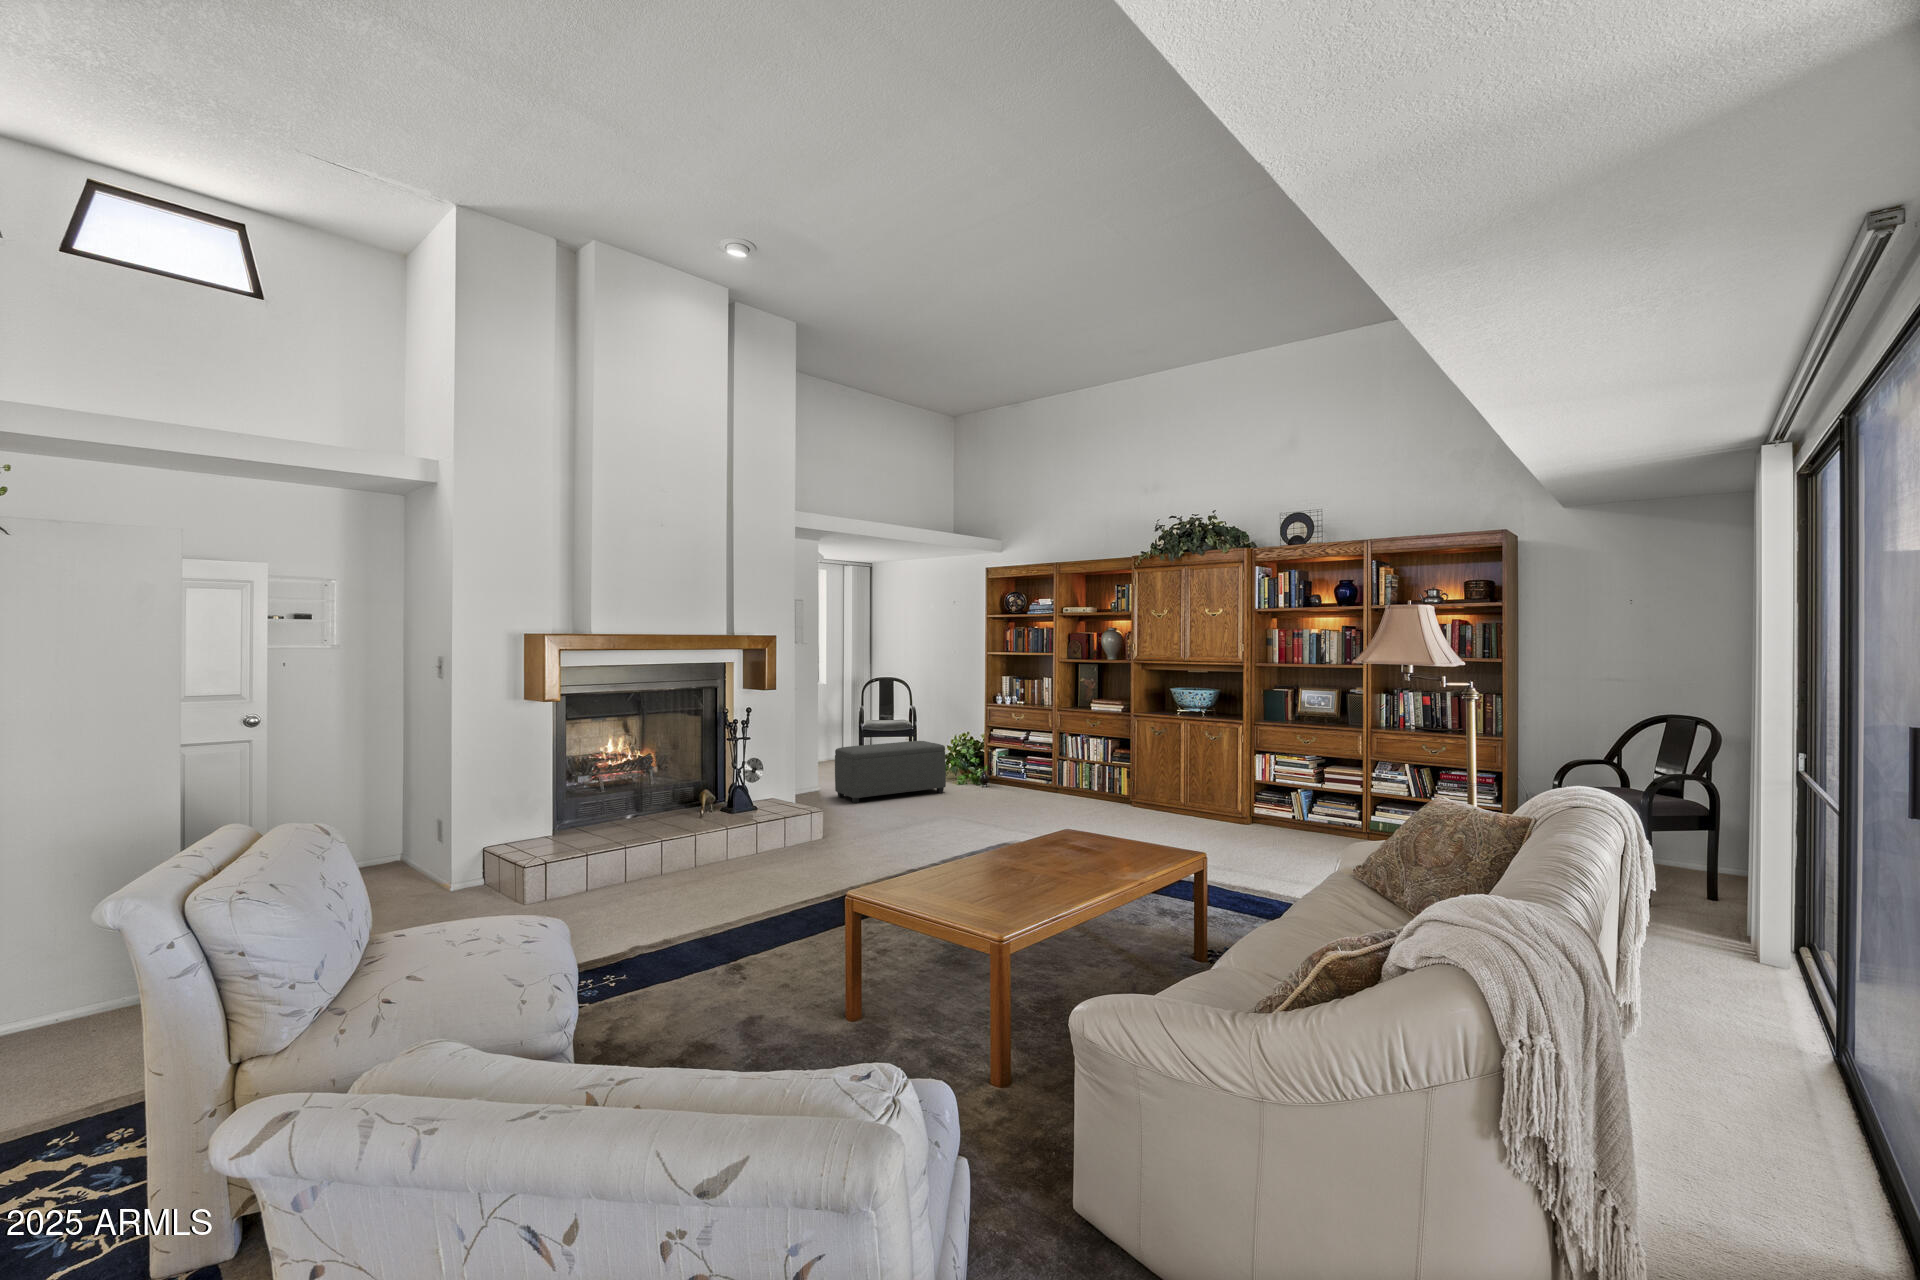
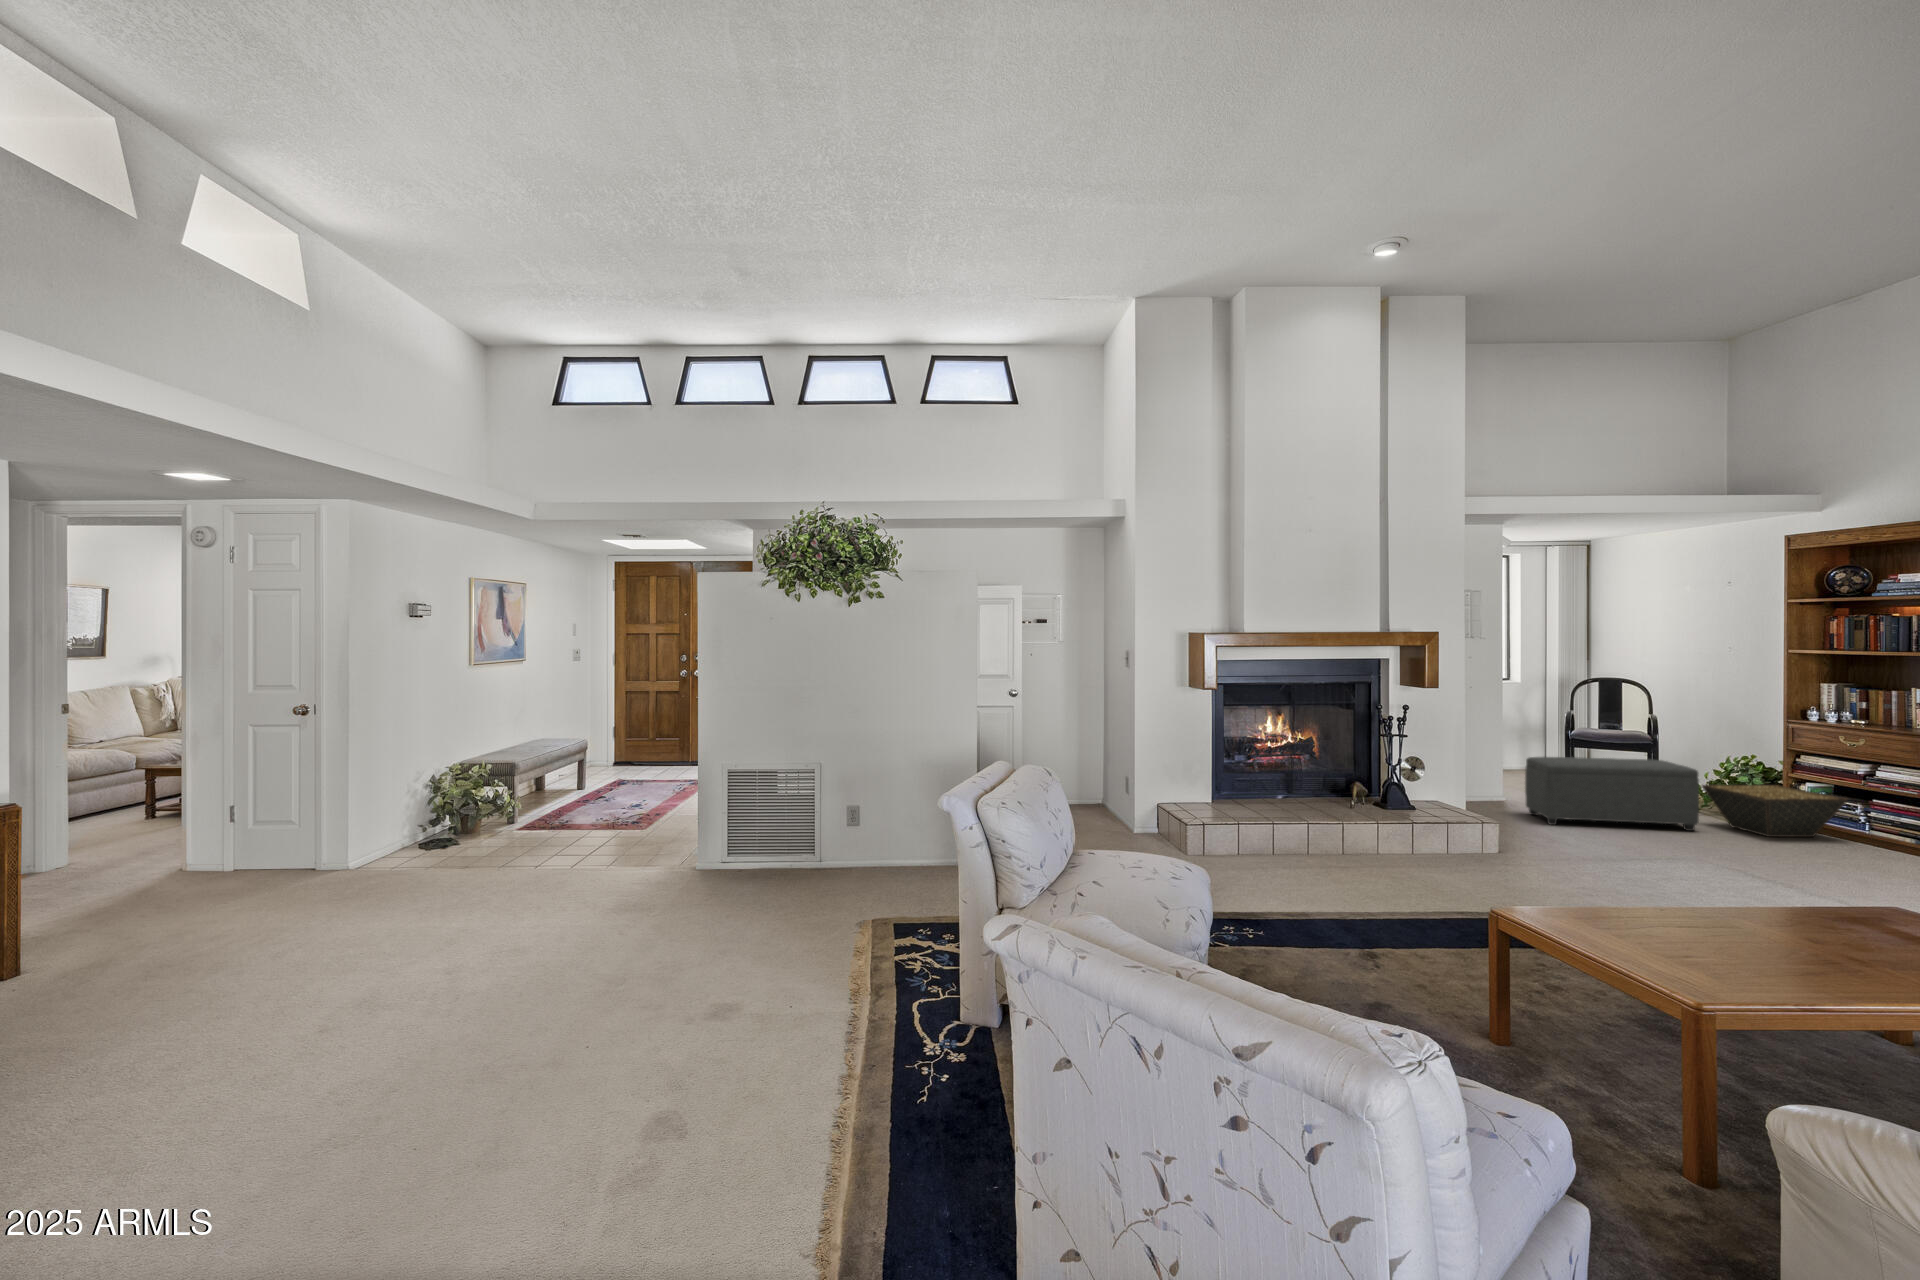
basket: none [945,751,1021,789] -> present [1702,785,1848,837]

